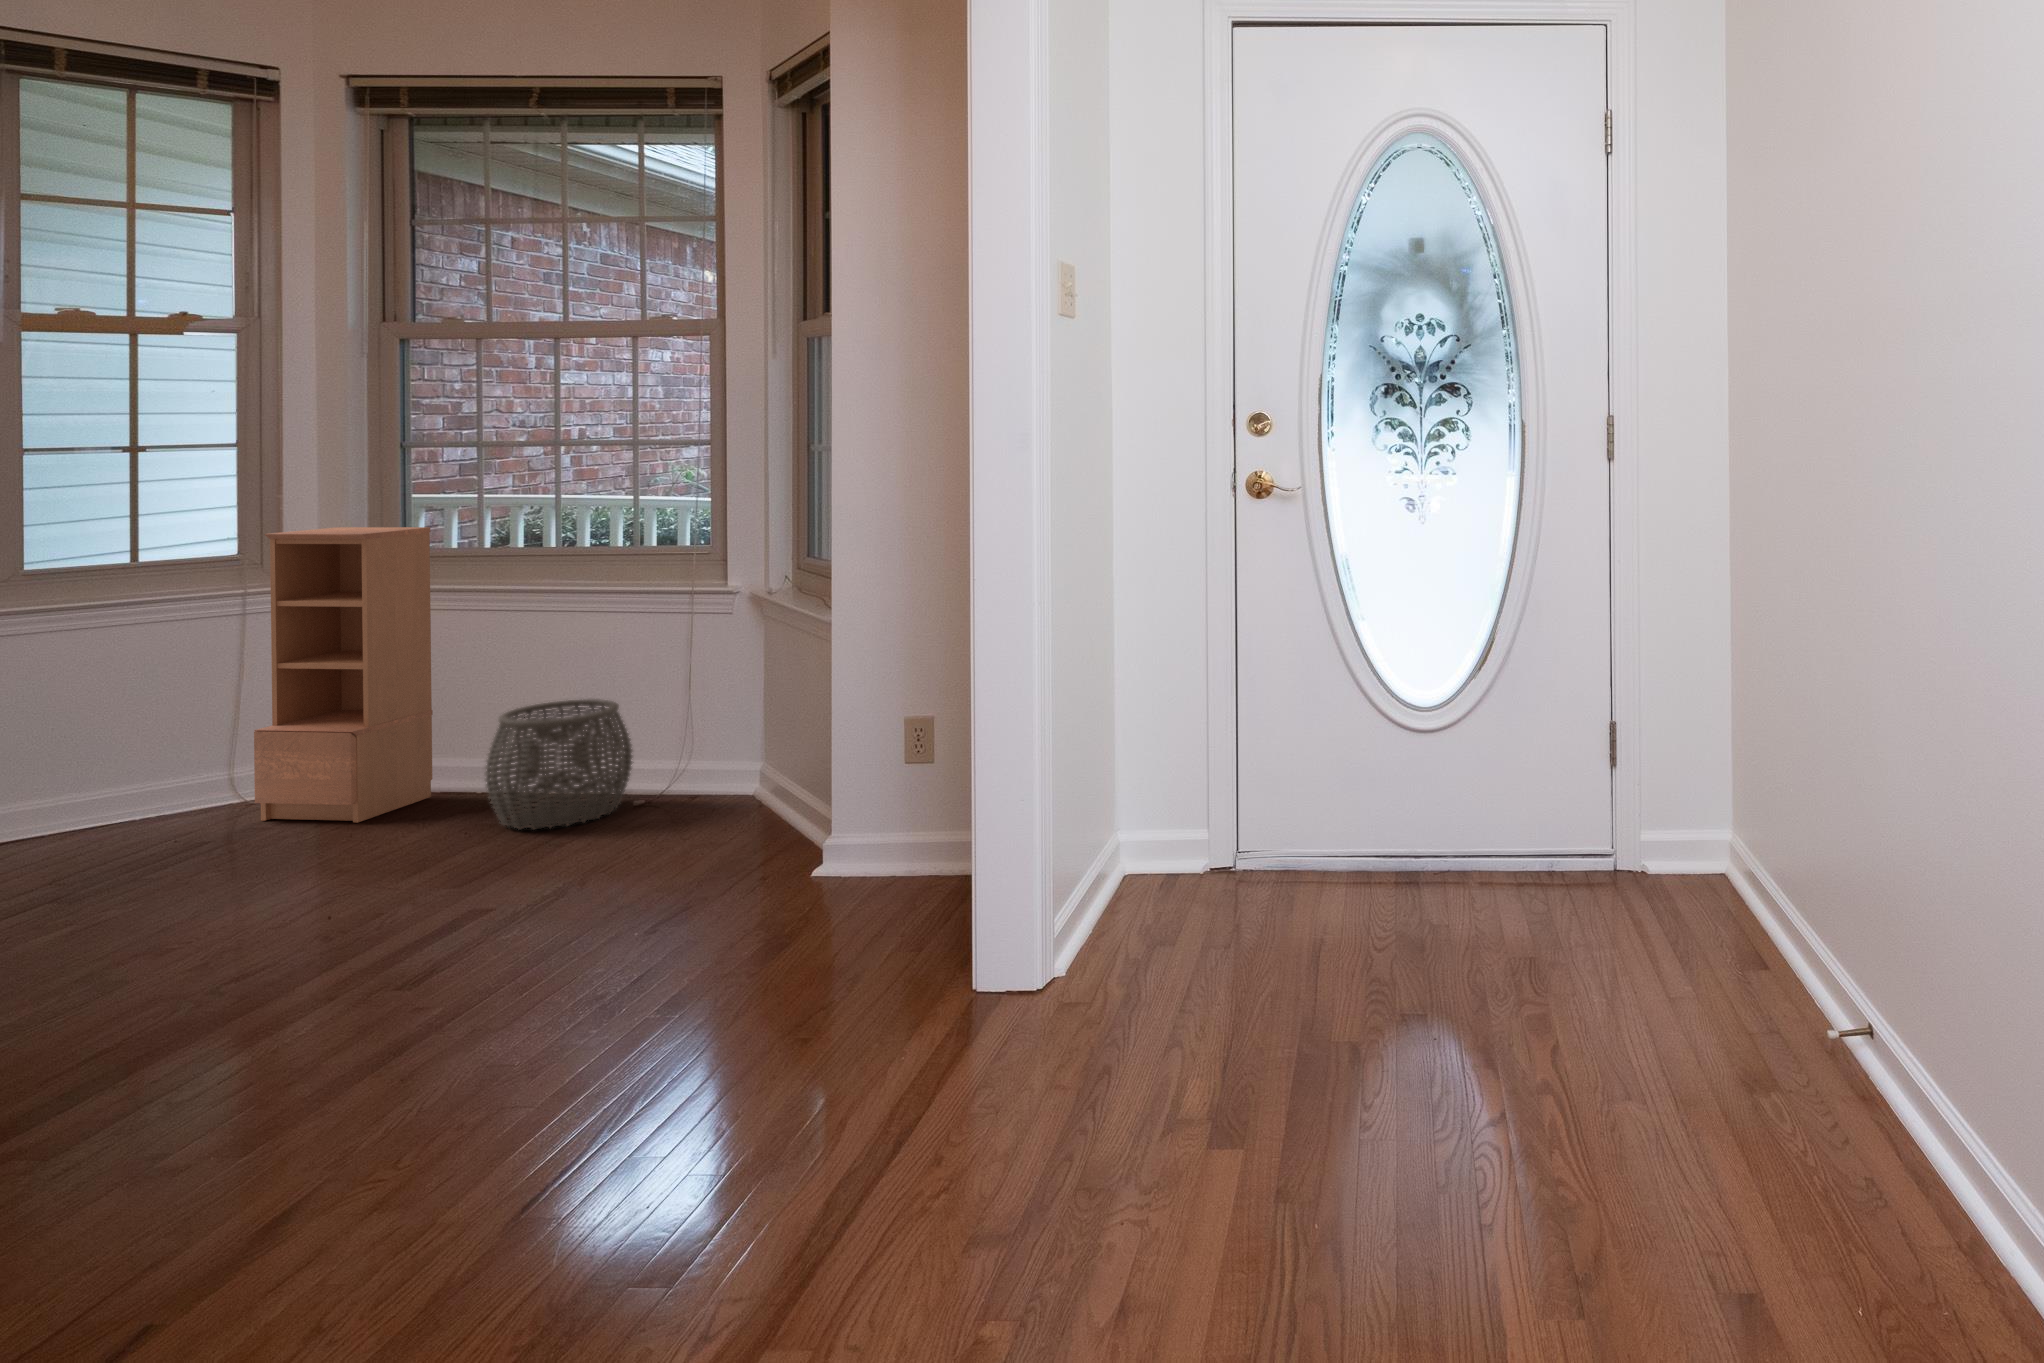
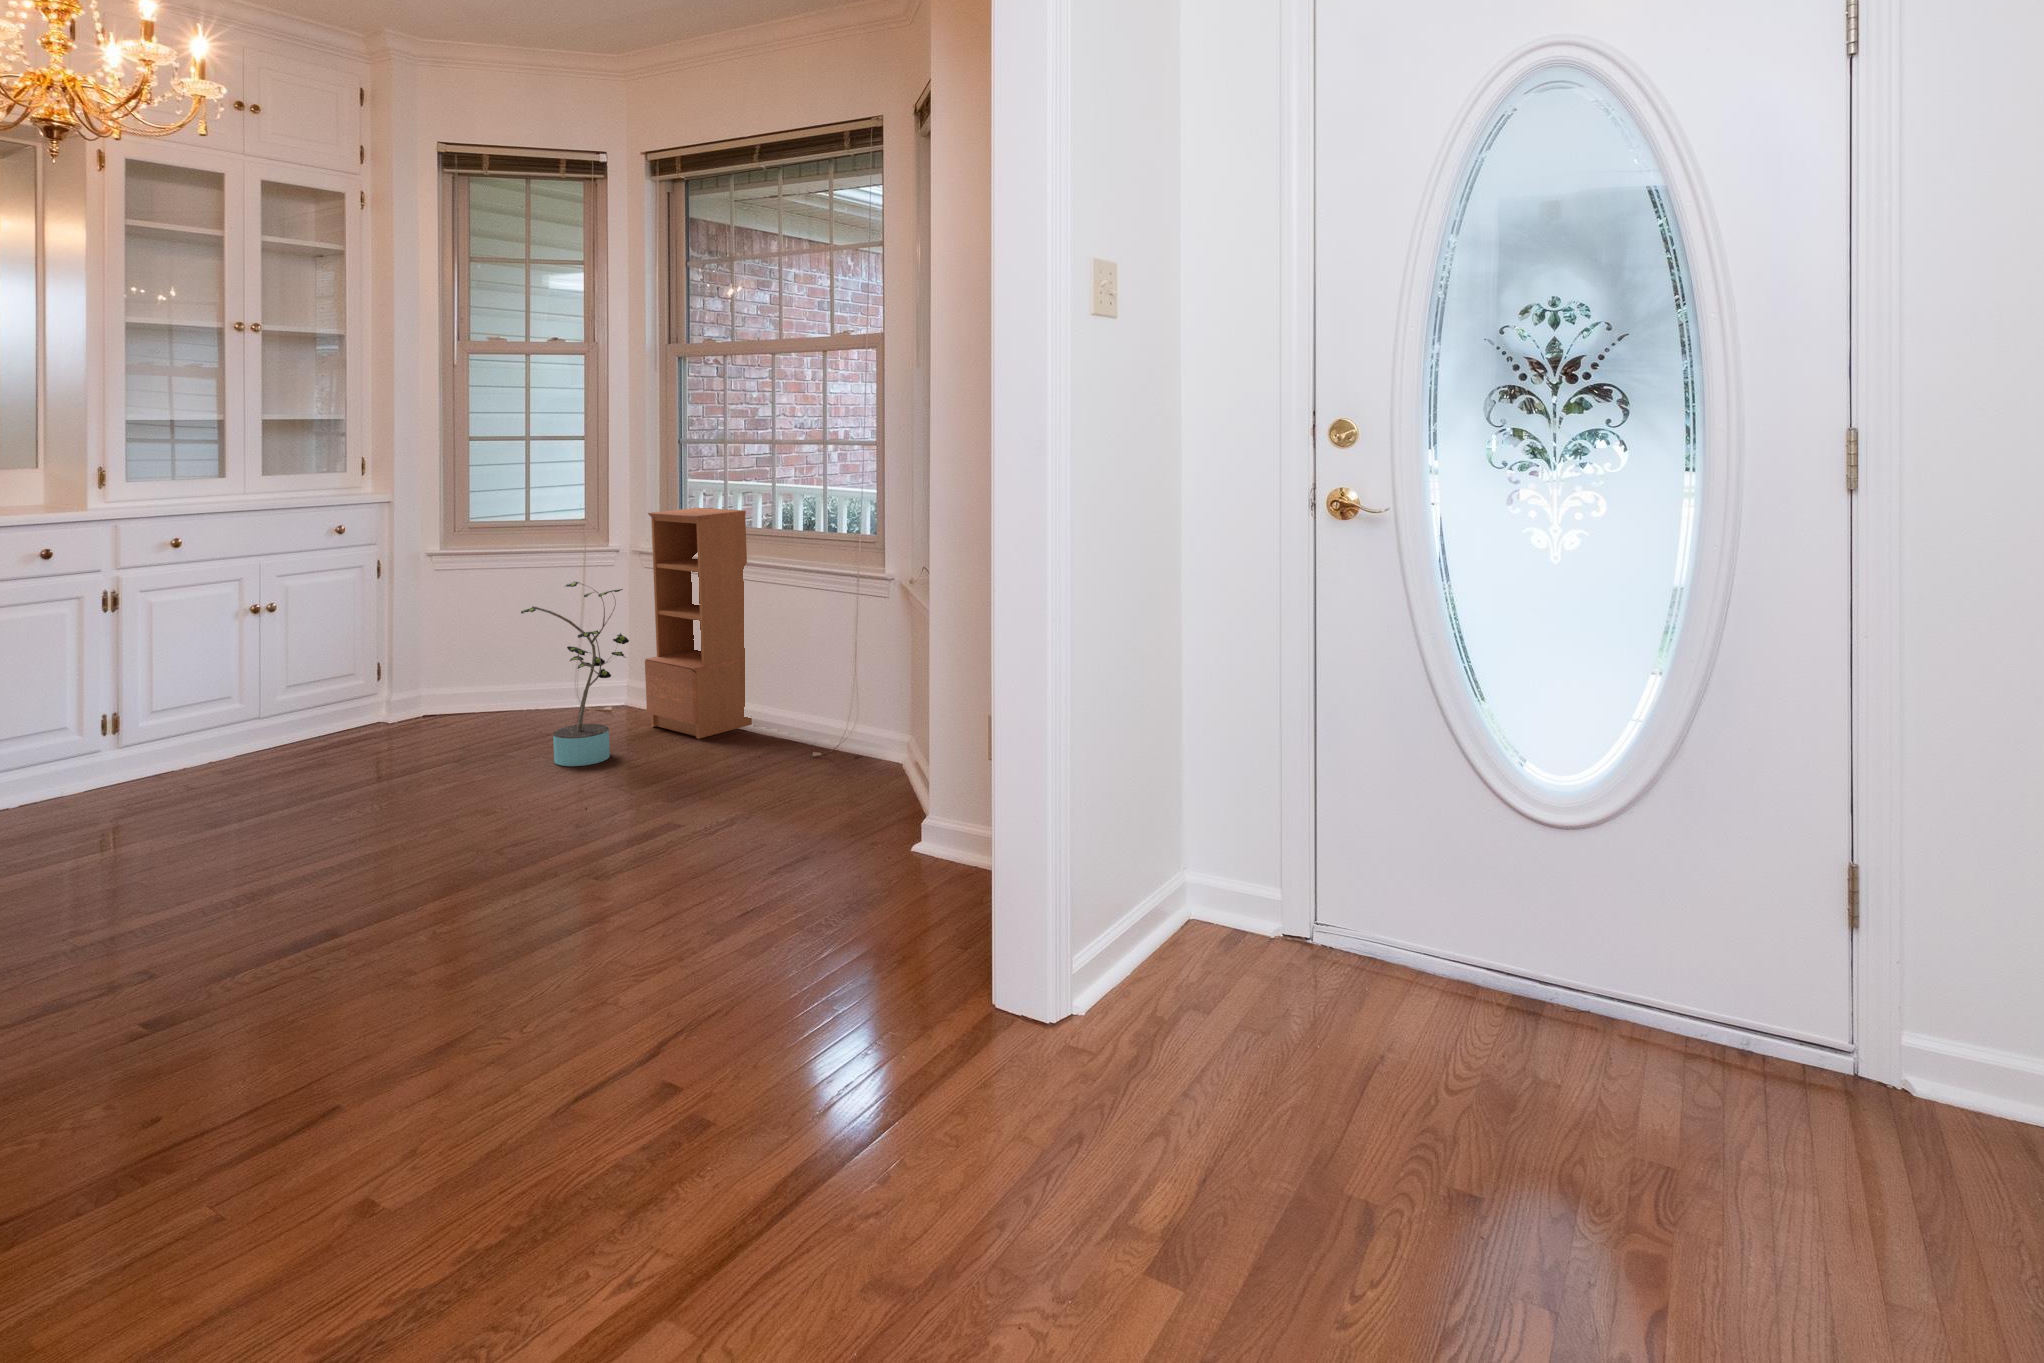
potted plant: none [61,628,264,886] -> present [521,582,629,766]
woven basket: present [485,699,633,830] -> none [761,661,867,768]

